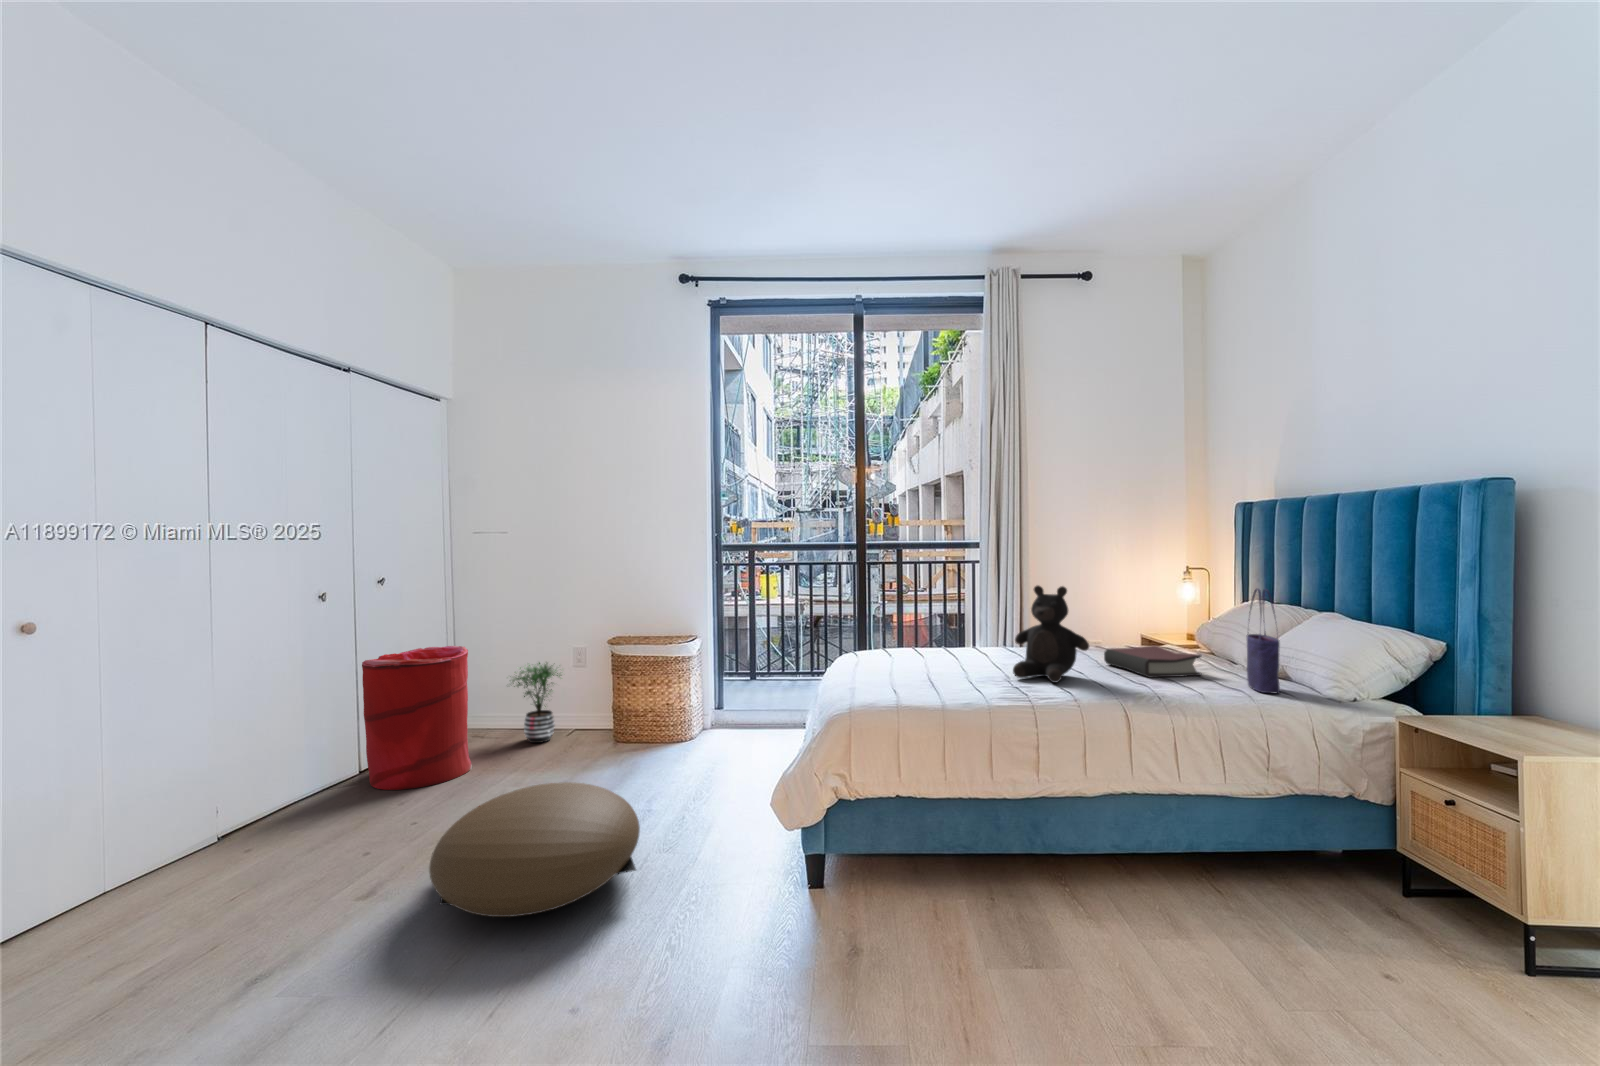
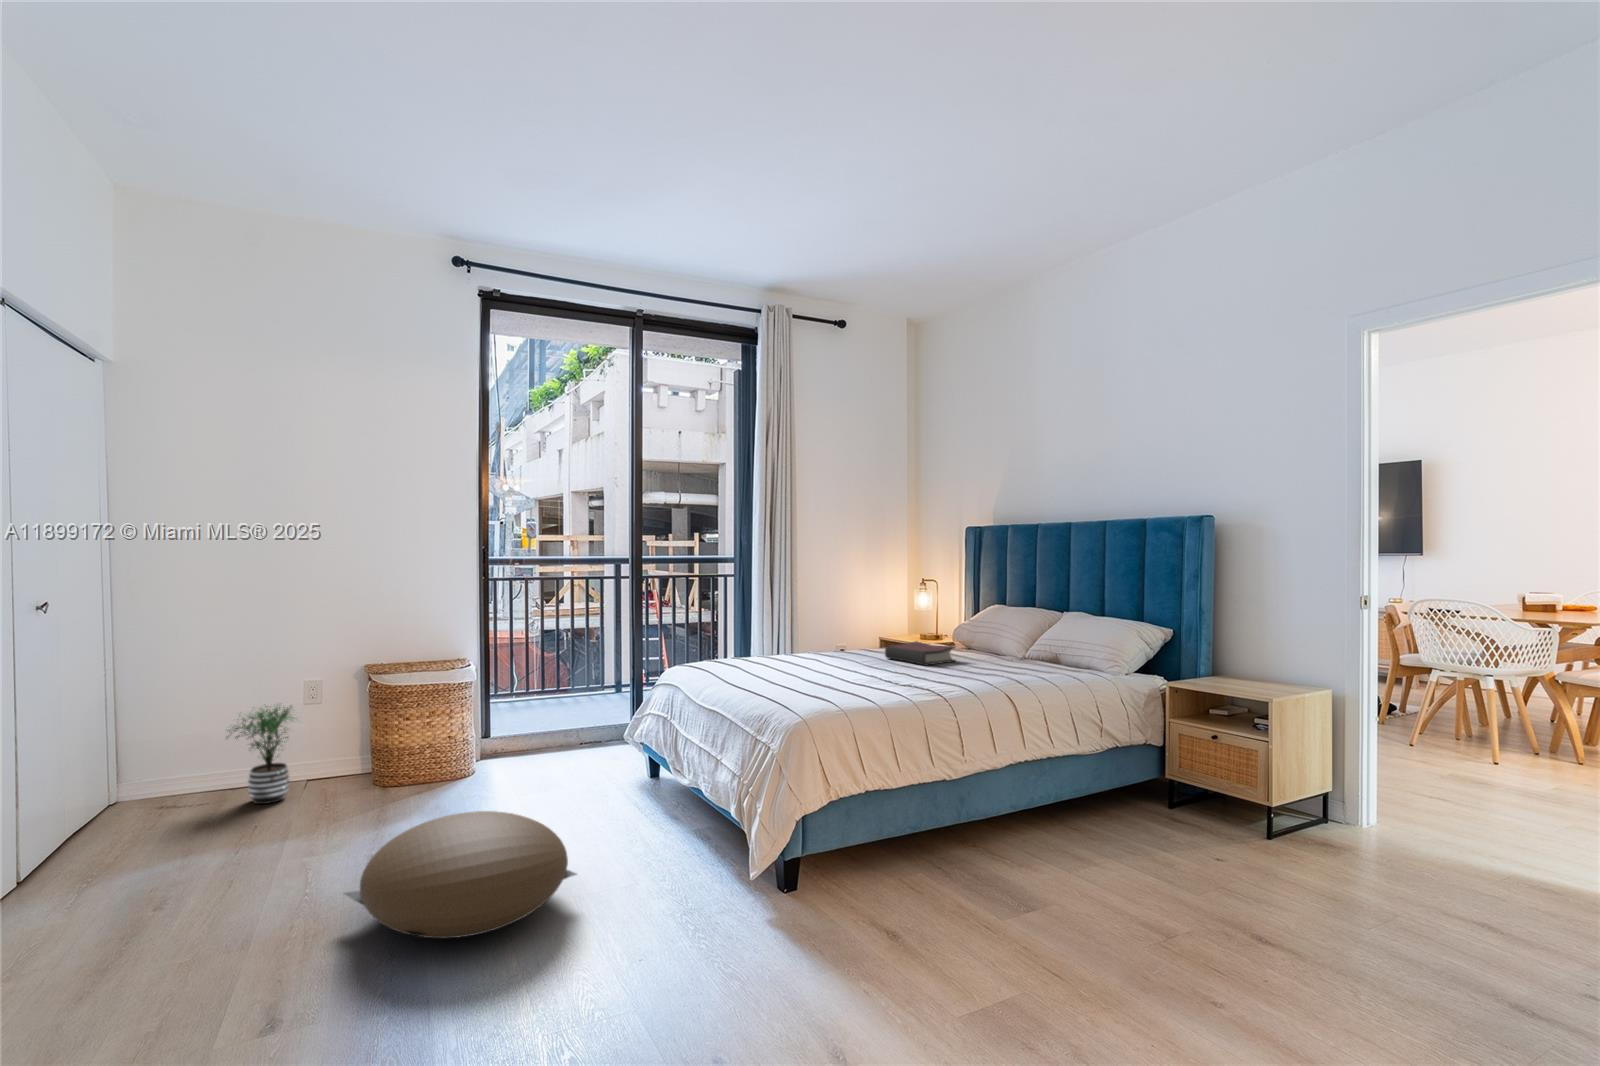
teddy bear: present [1013,586,1089,683] -> none [830,597,890,674]
tote bag: present [1247,589,1280,693] -> none [988,596,1012,669]
laundry hamper: present [362,646,472,790] -> none [51,691,215,881]

